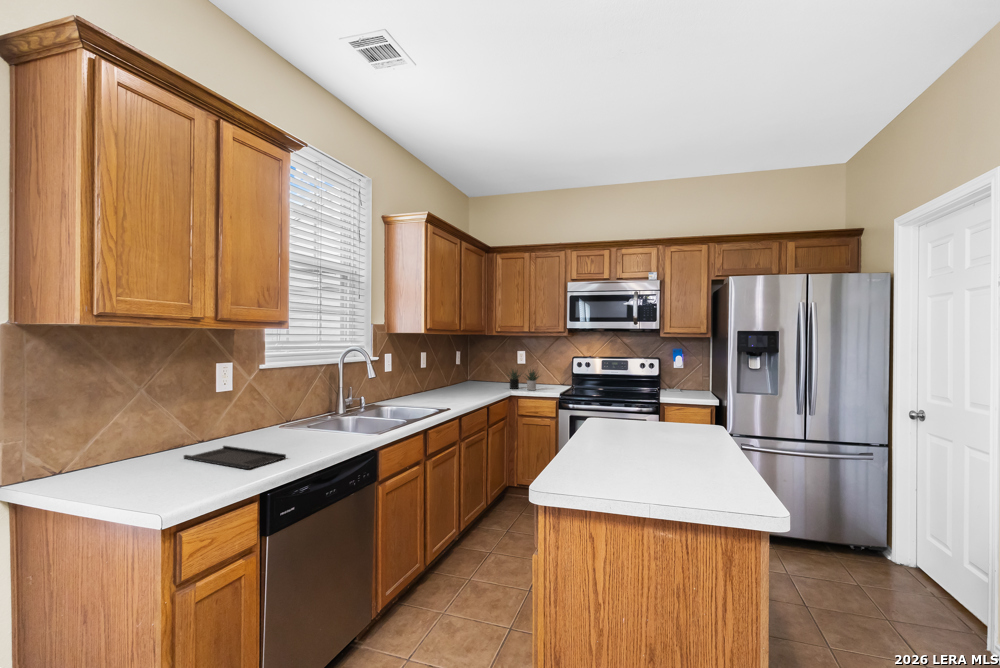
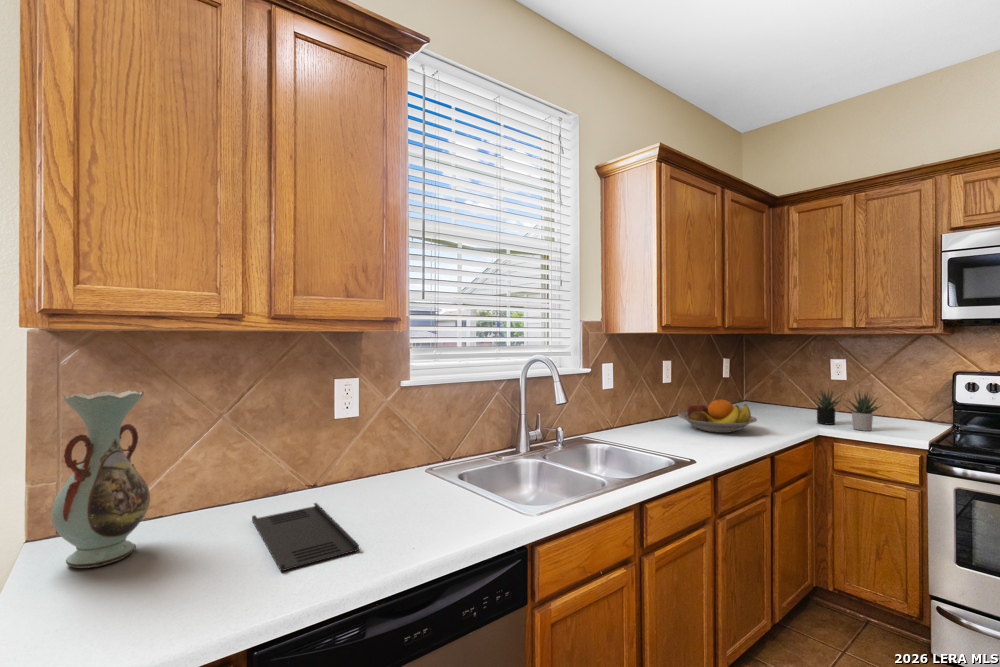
decorative vase: none [58,367,129,489] -> present [51,390,150,568]
fruit bowl: none [434,376,480,396] -> present [678,400,757,433]

